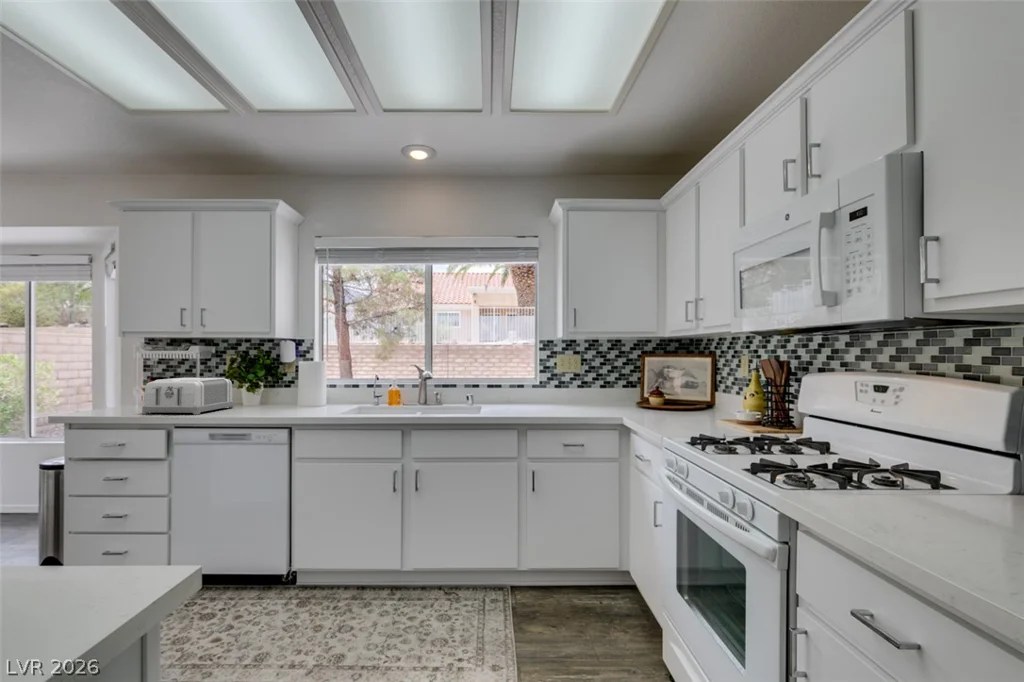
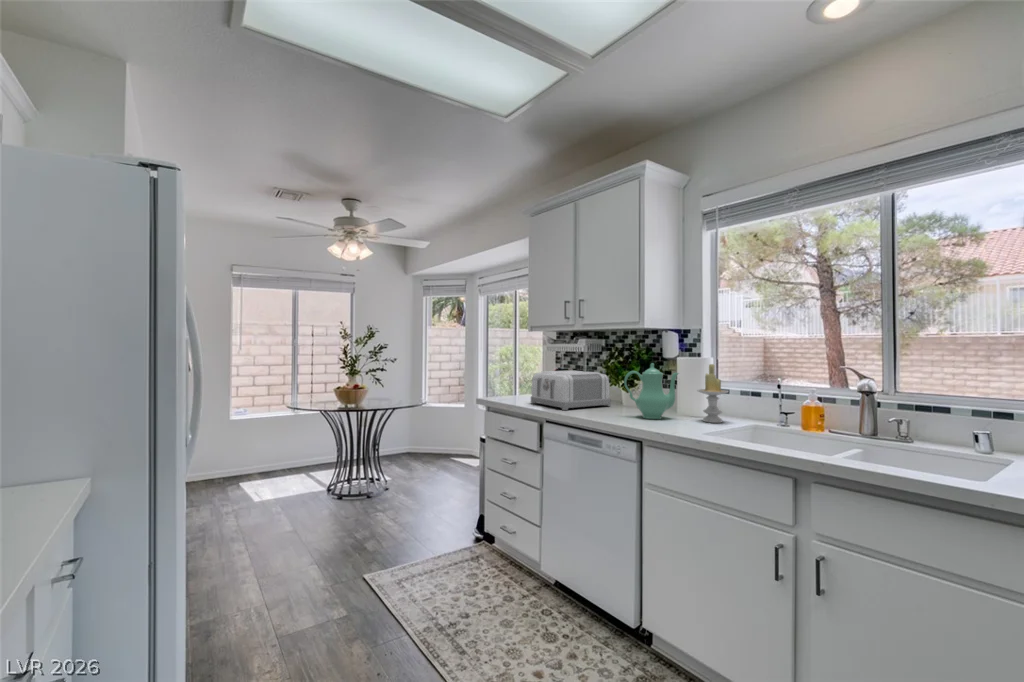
candle: none [321,366,344,409] -> present [697,364,728,423]
teapot: none [262,367,308,412] -> present [624,363,679,419]

